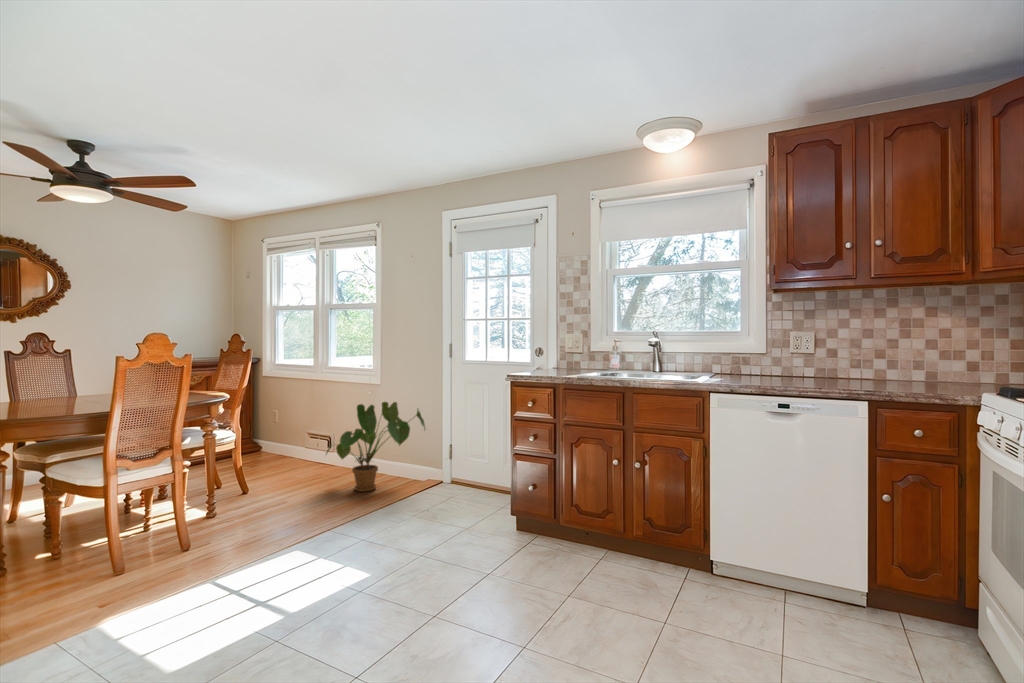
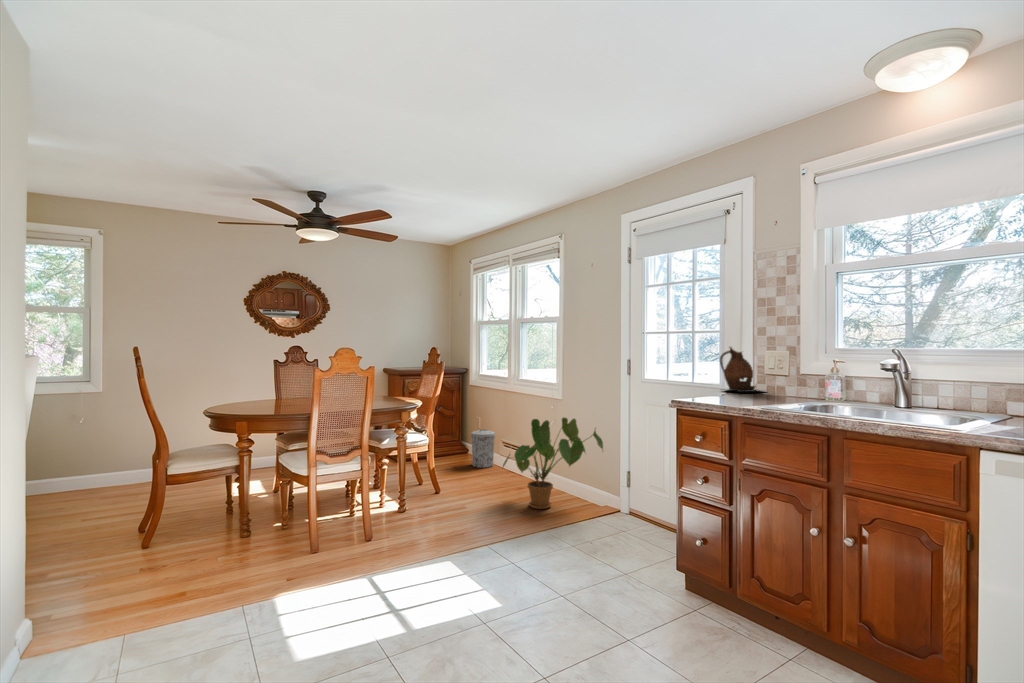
ceramic pitcher: none [531,331,566,368] -> present [720,347,760,392]
trash can: none [270,423,298,464] -> present [471,430,495,468]

